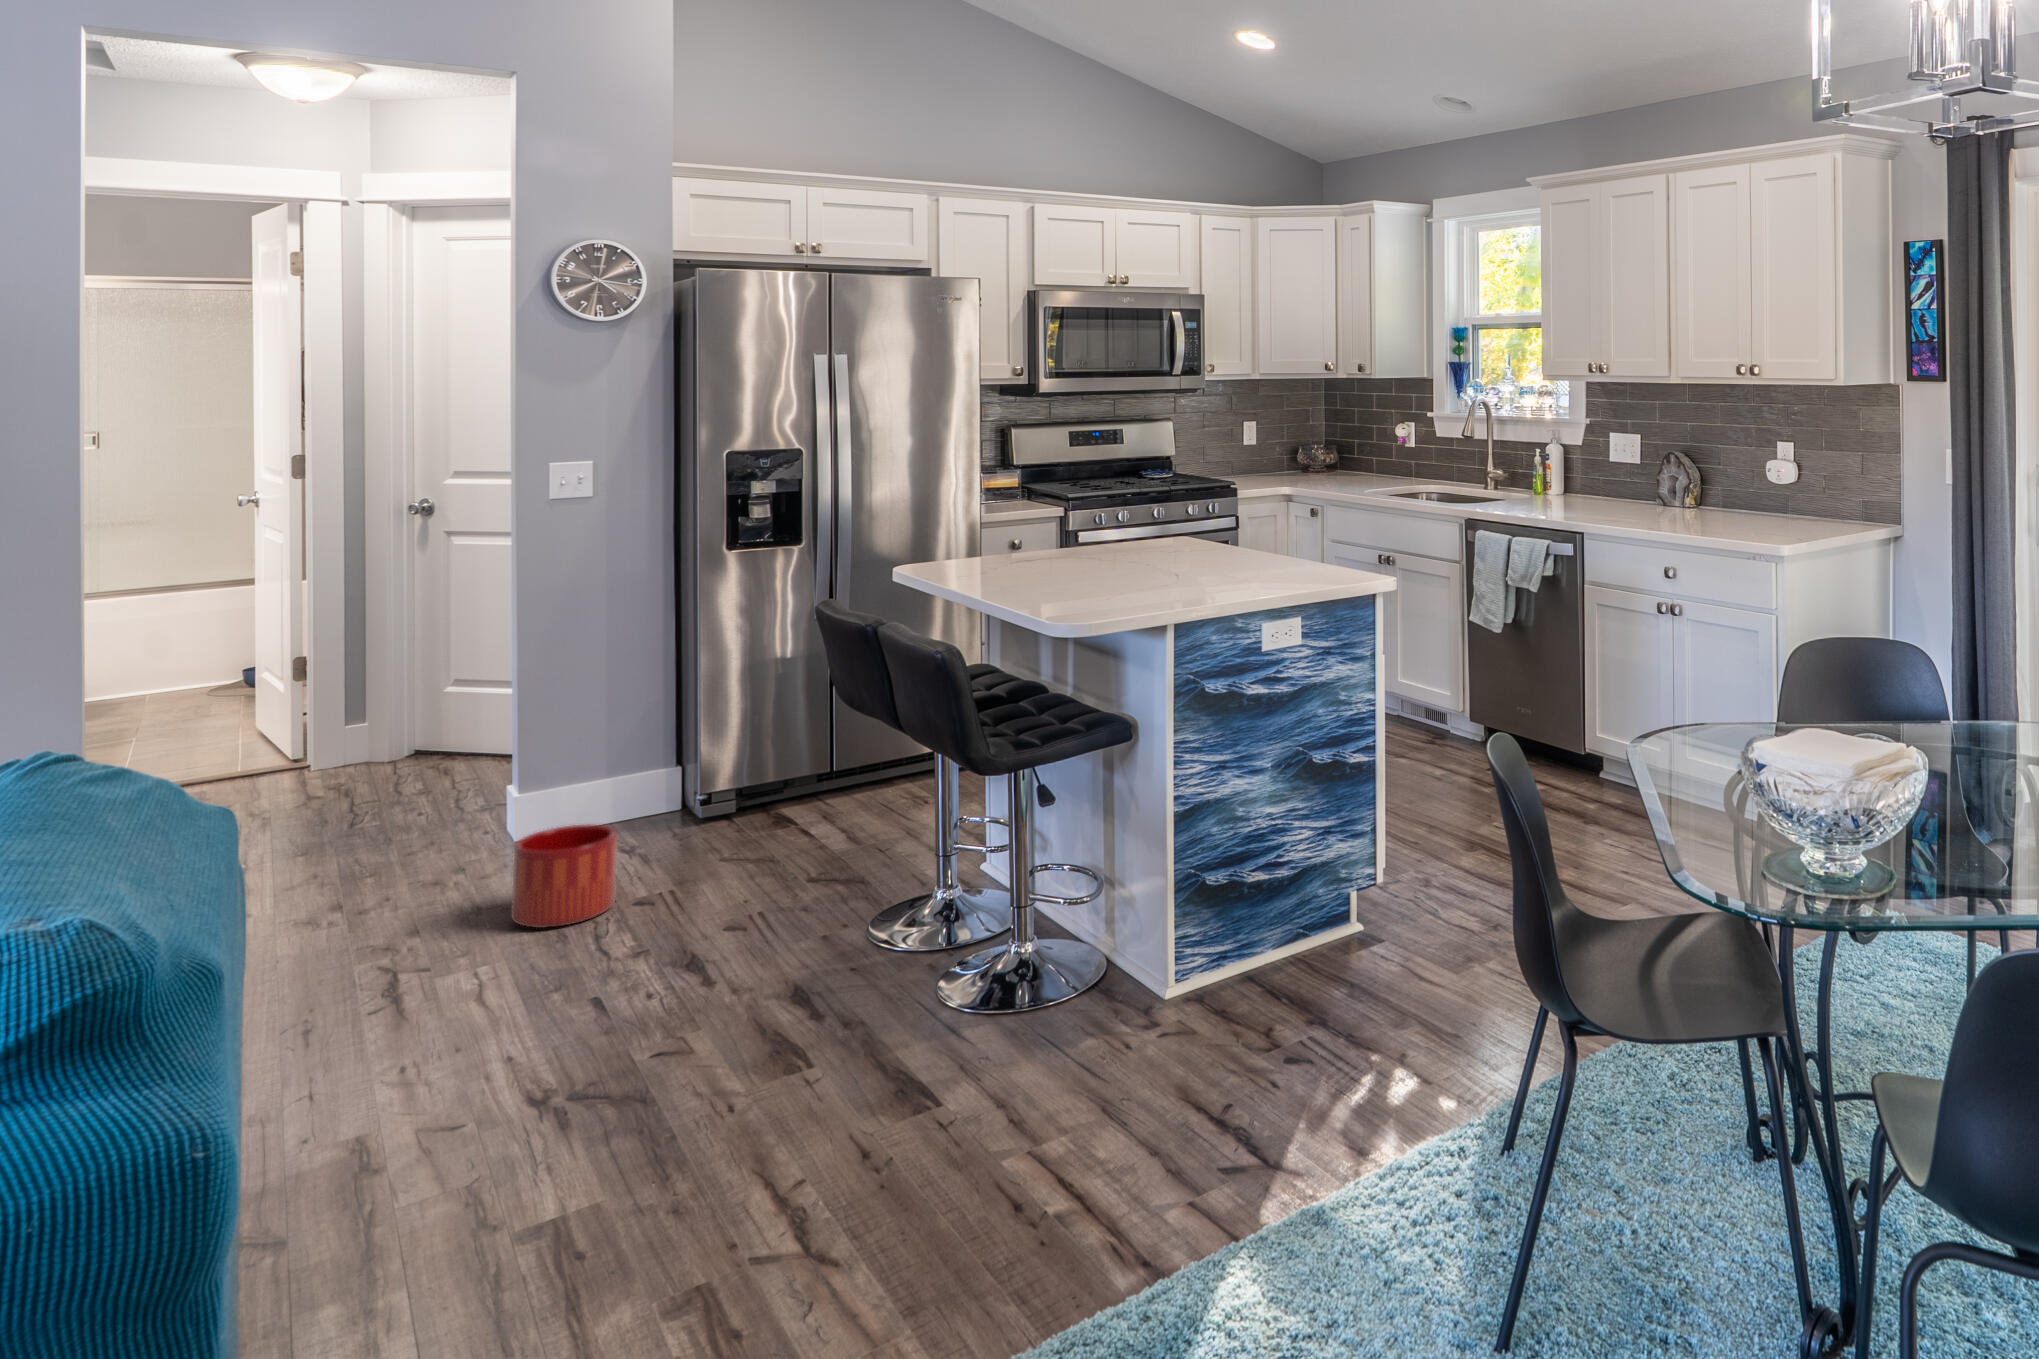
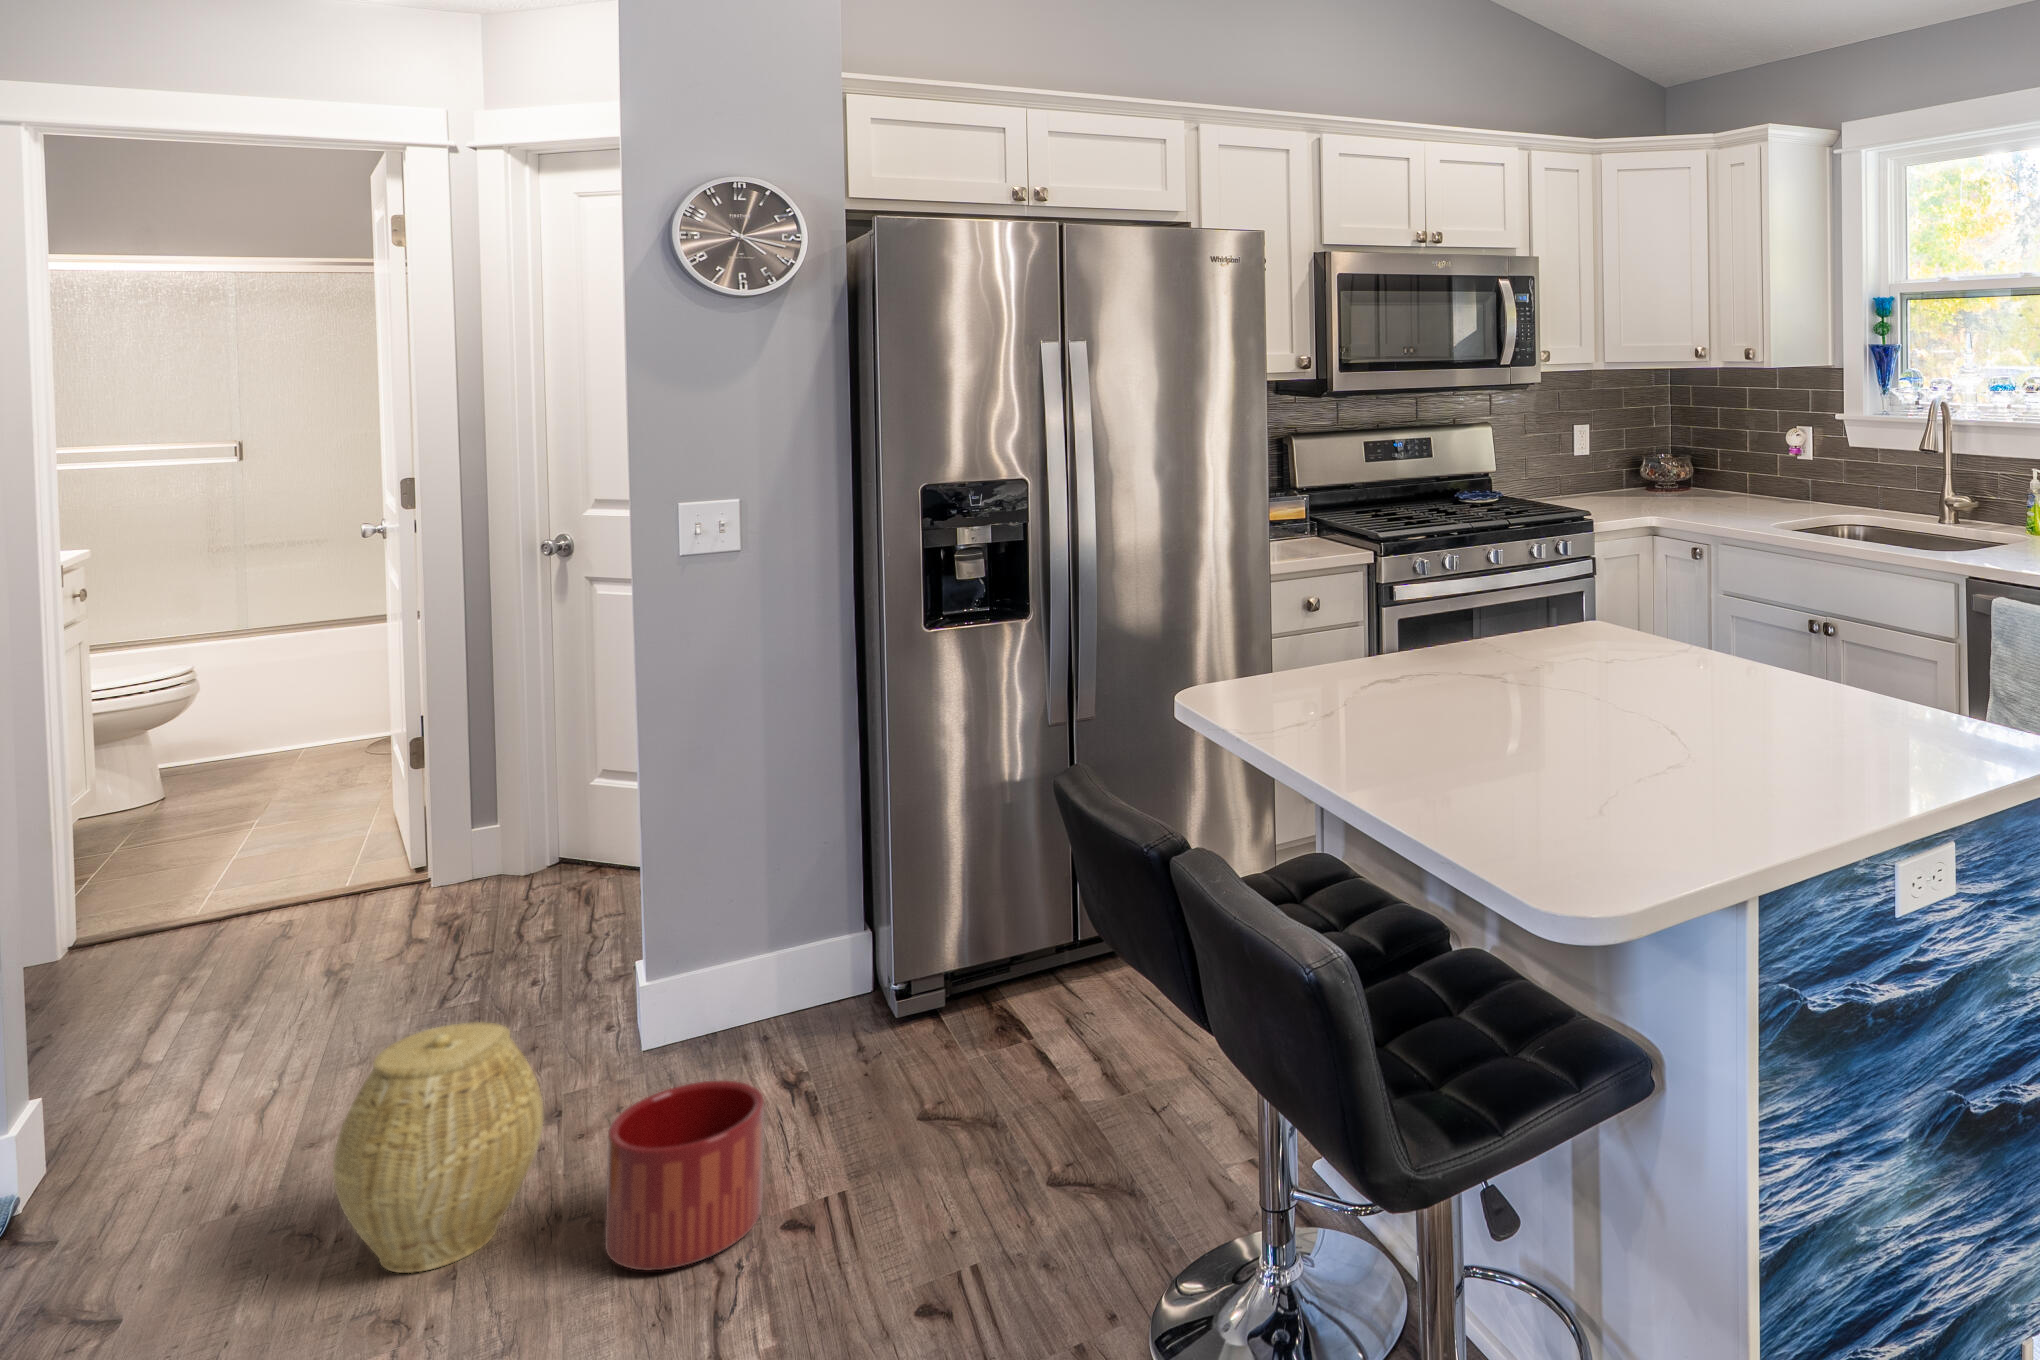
woven basket: none [326,790,464,937] -> present [333,1022,543,1273]

